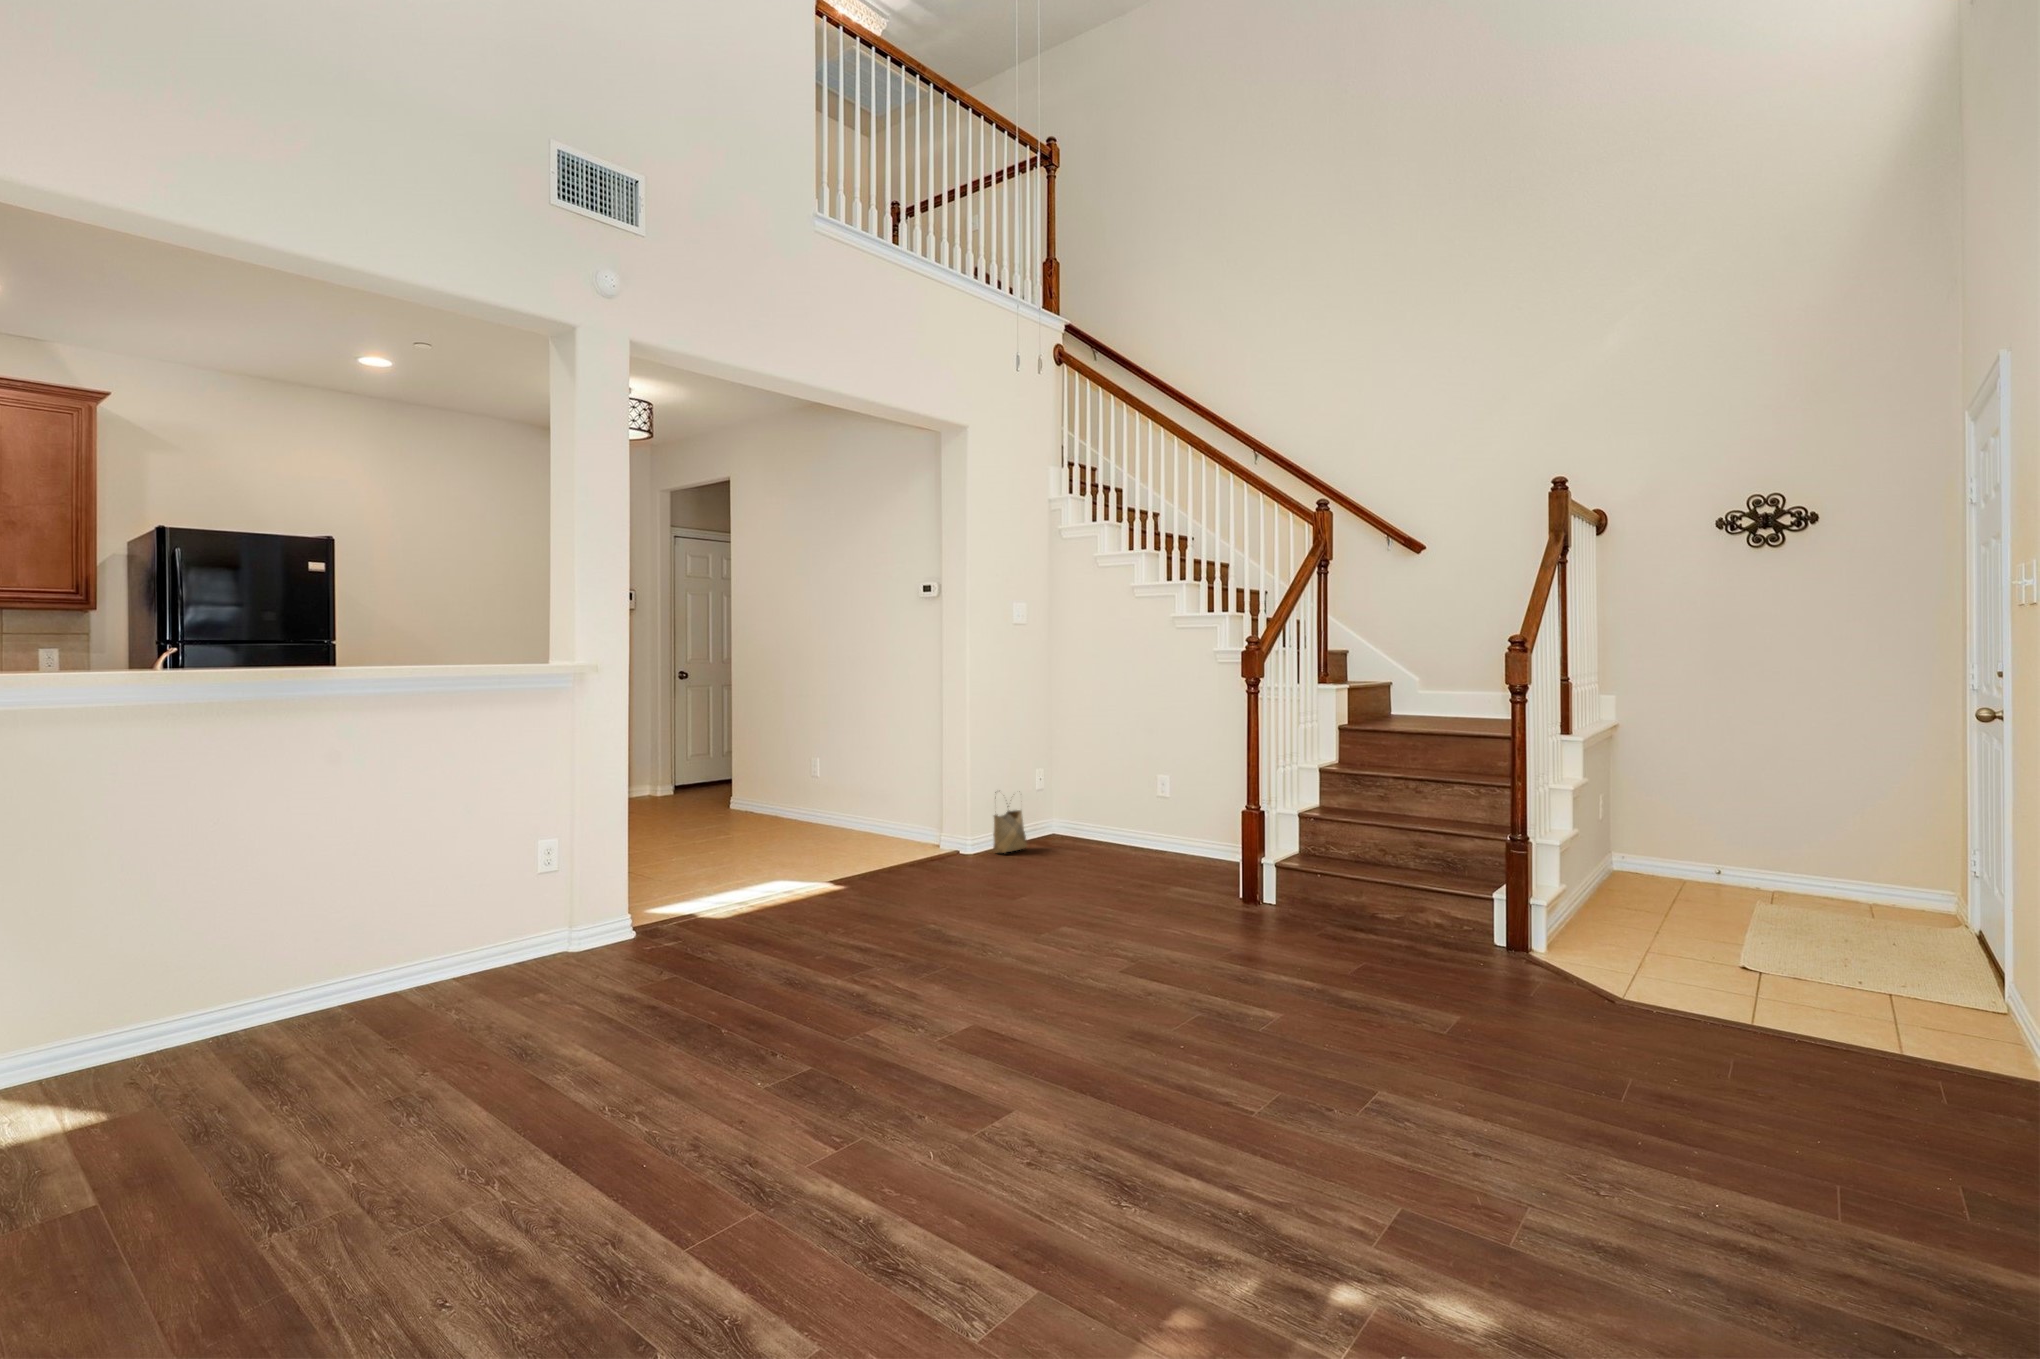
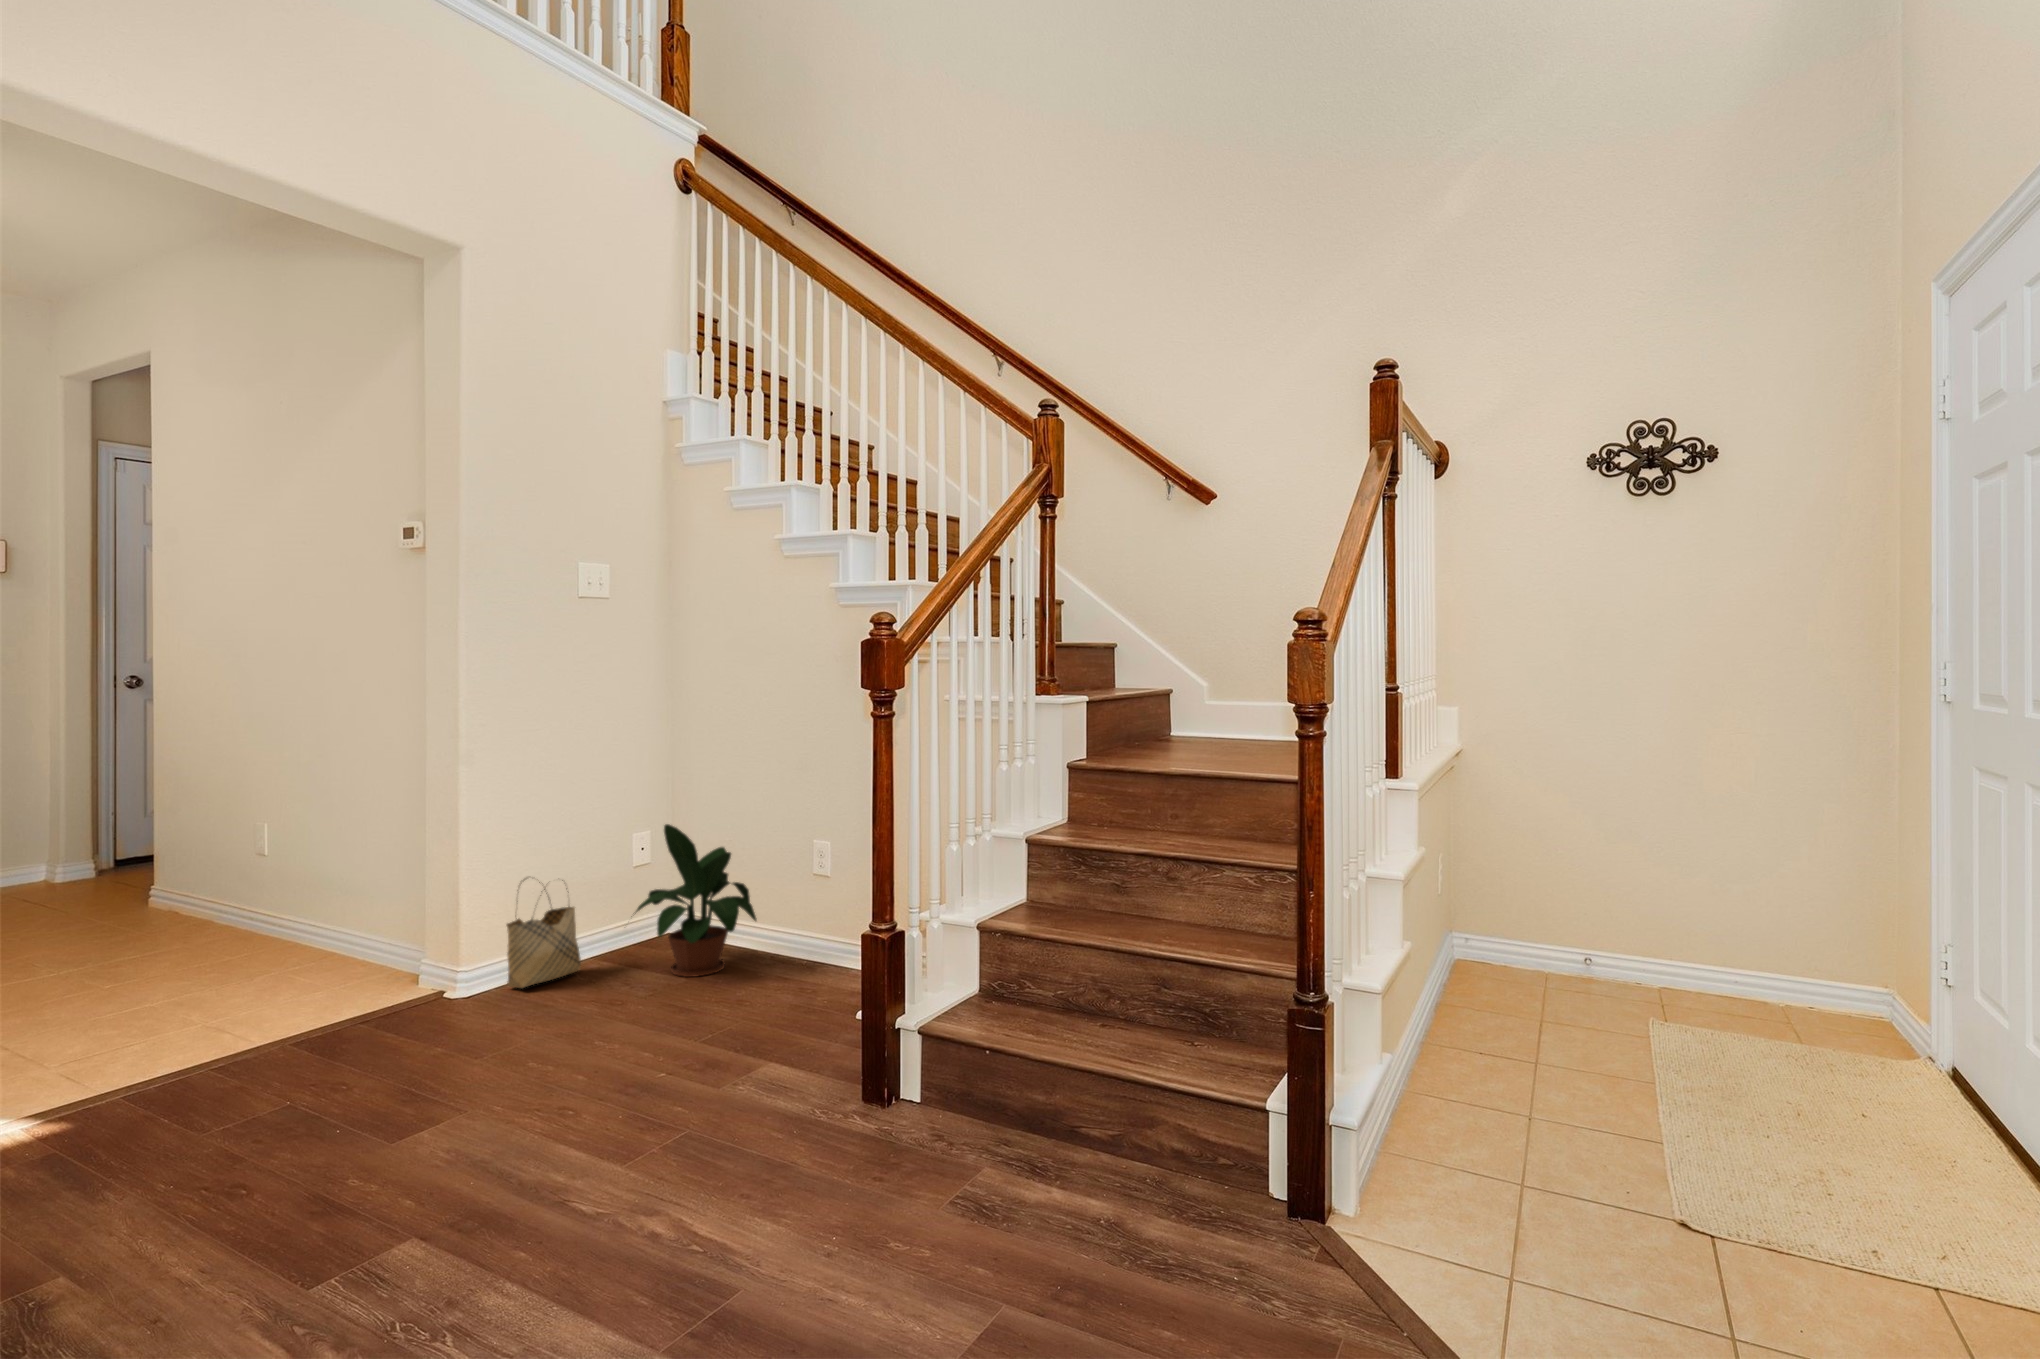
potted plant: none [1053,762,1130,854] -> present [635,824,757,977]

